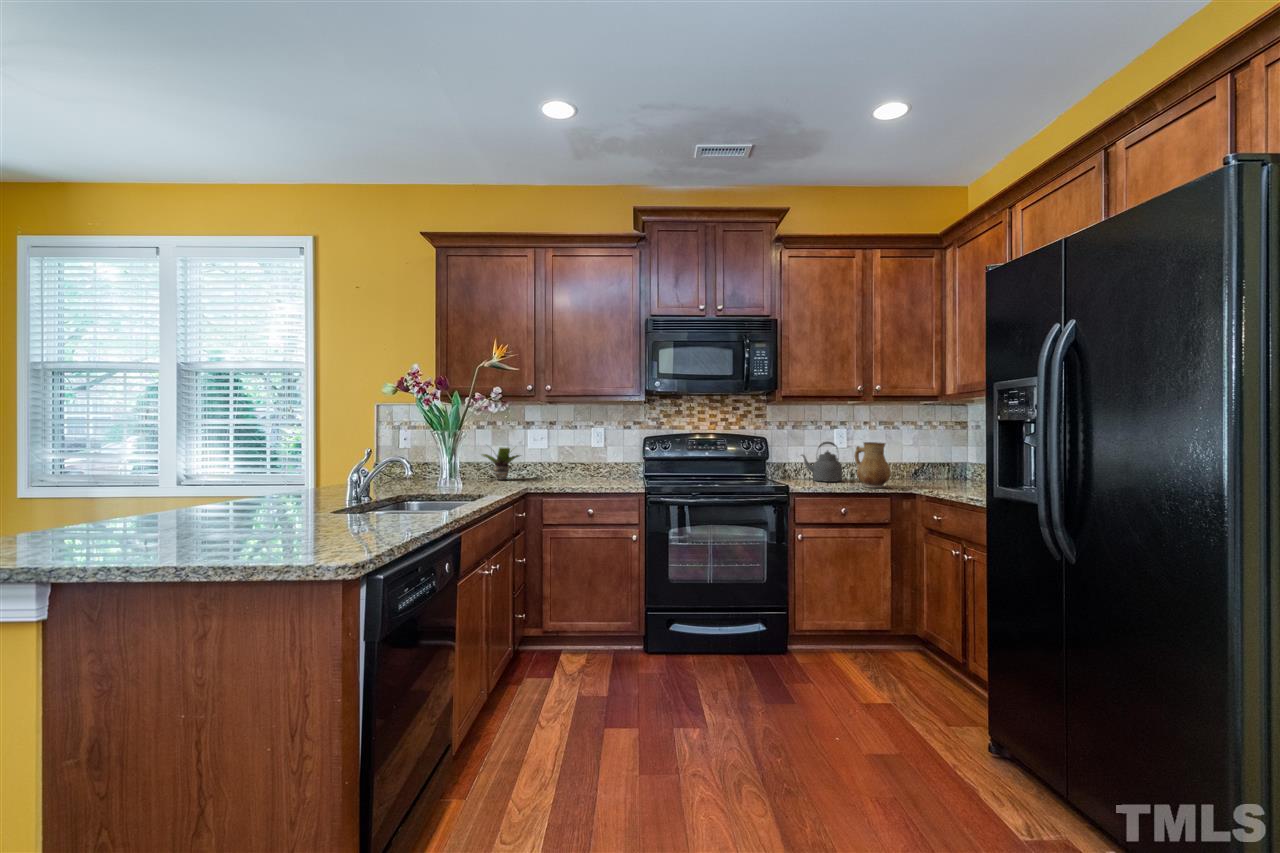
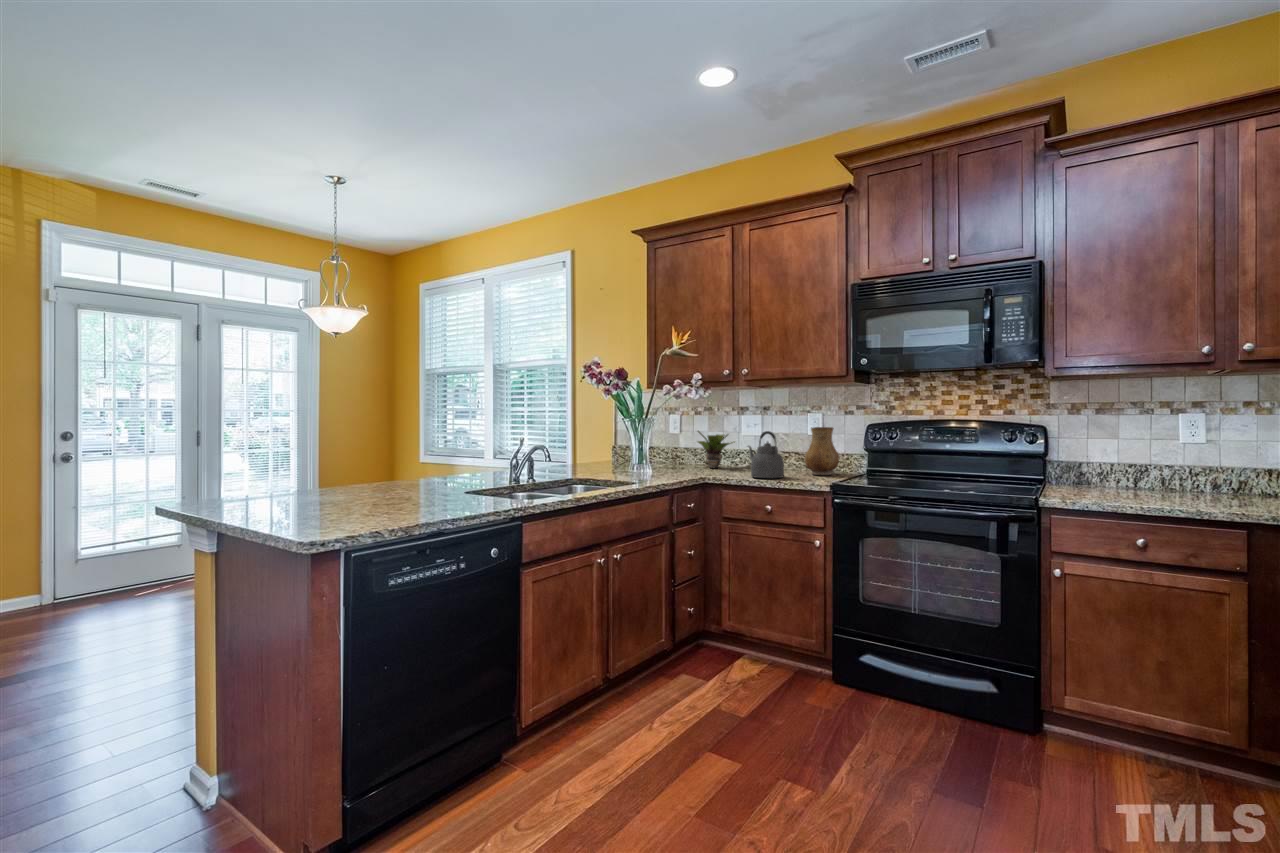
kettle: present [801,442,842,482] -> present [748,431,784,478]
ceramic pitcher: present [854,442,891,488] -> present [804,427,839,475]

